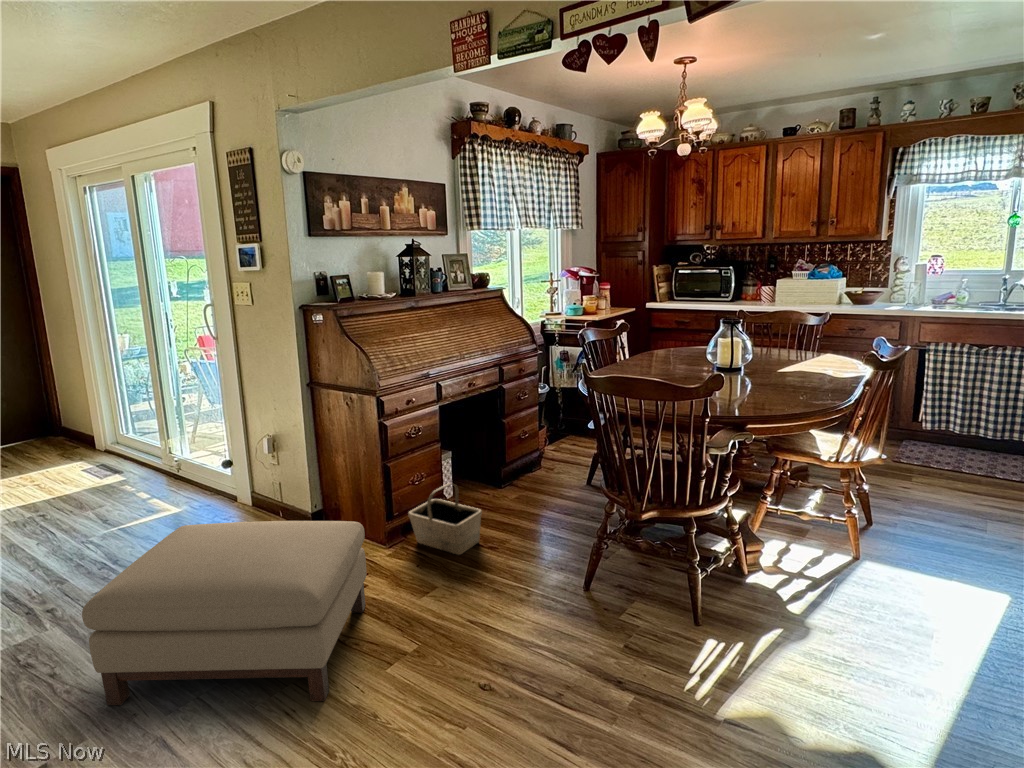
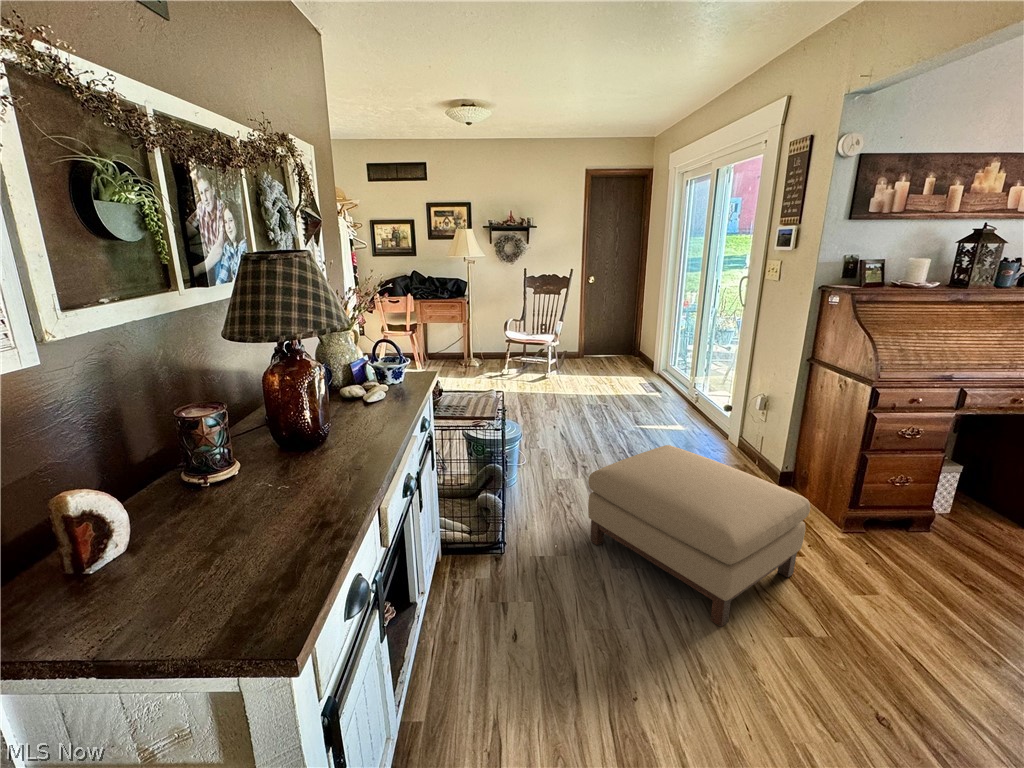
basket: present [408,483,482,555] -> none [875,501,974,579]

